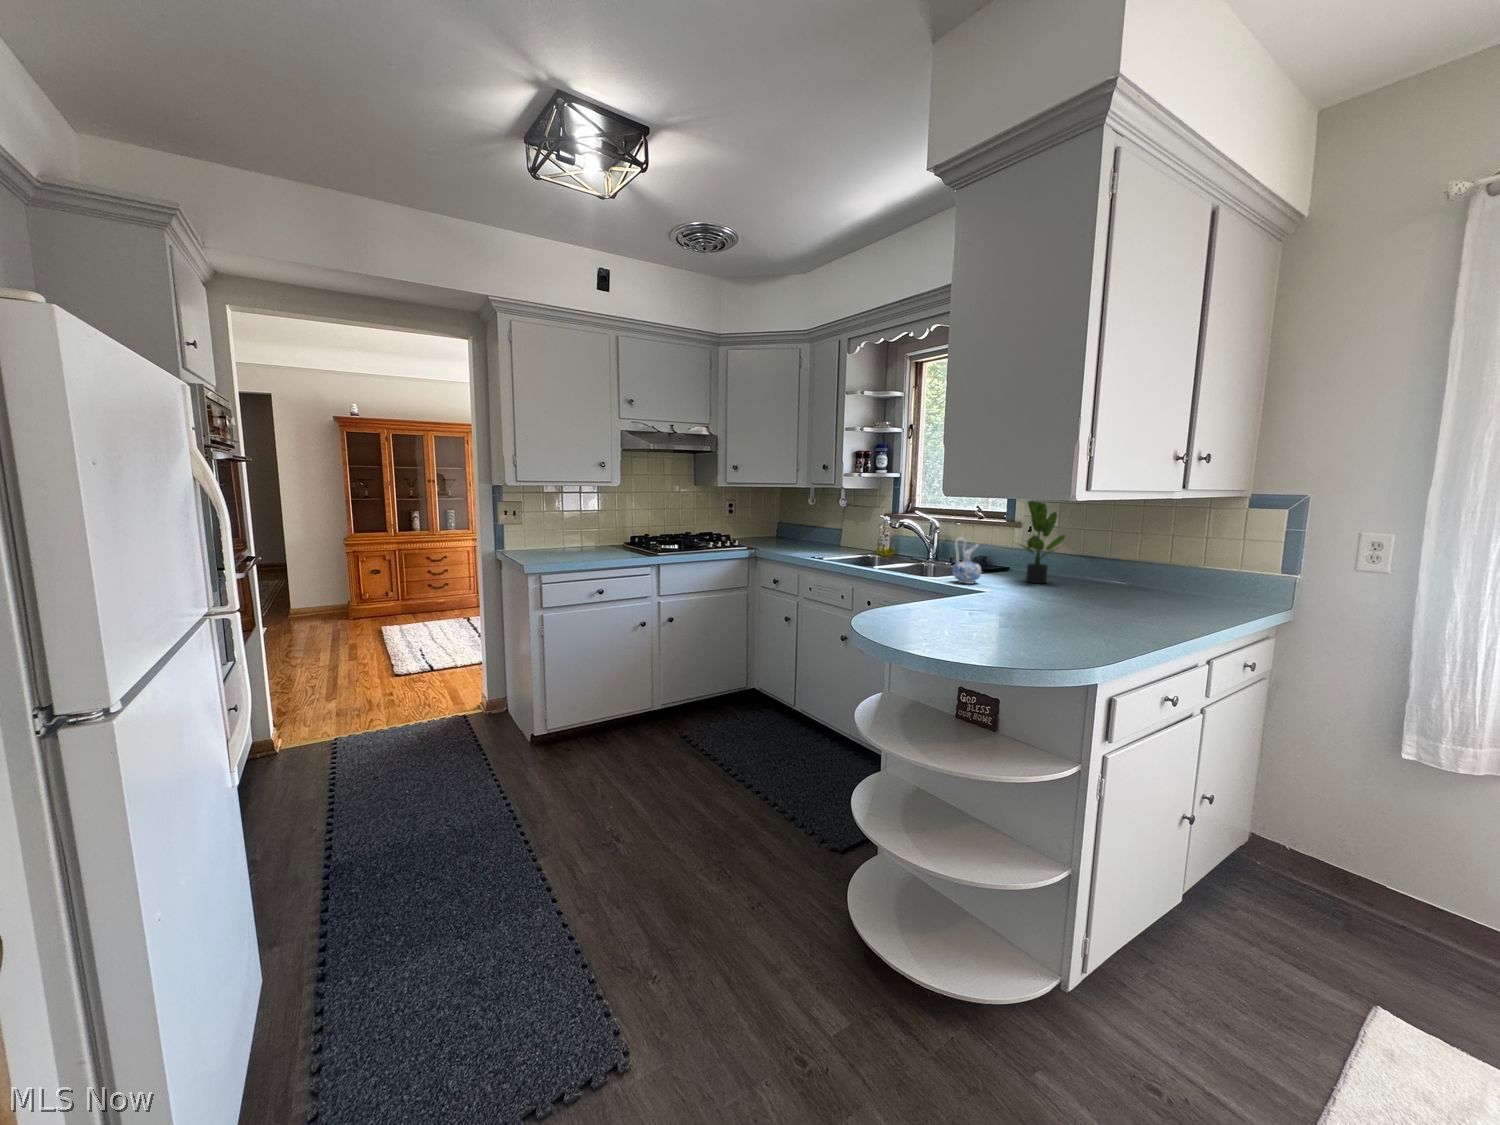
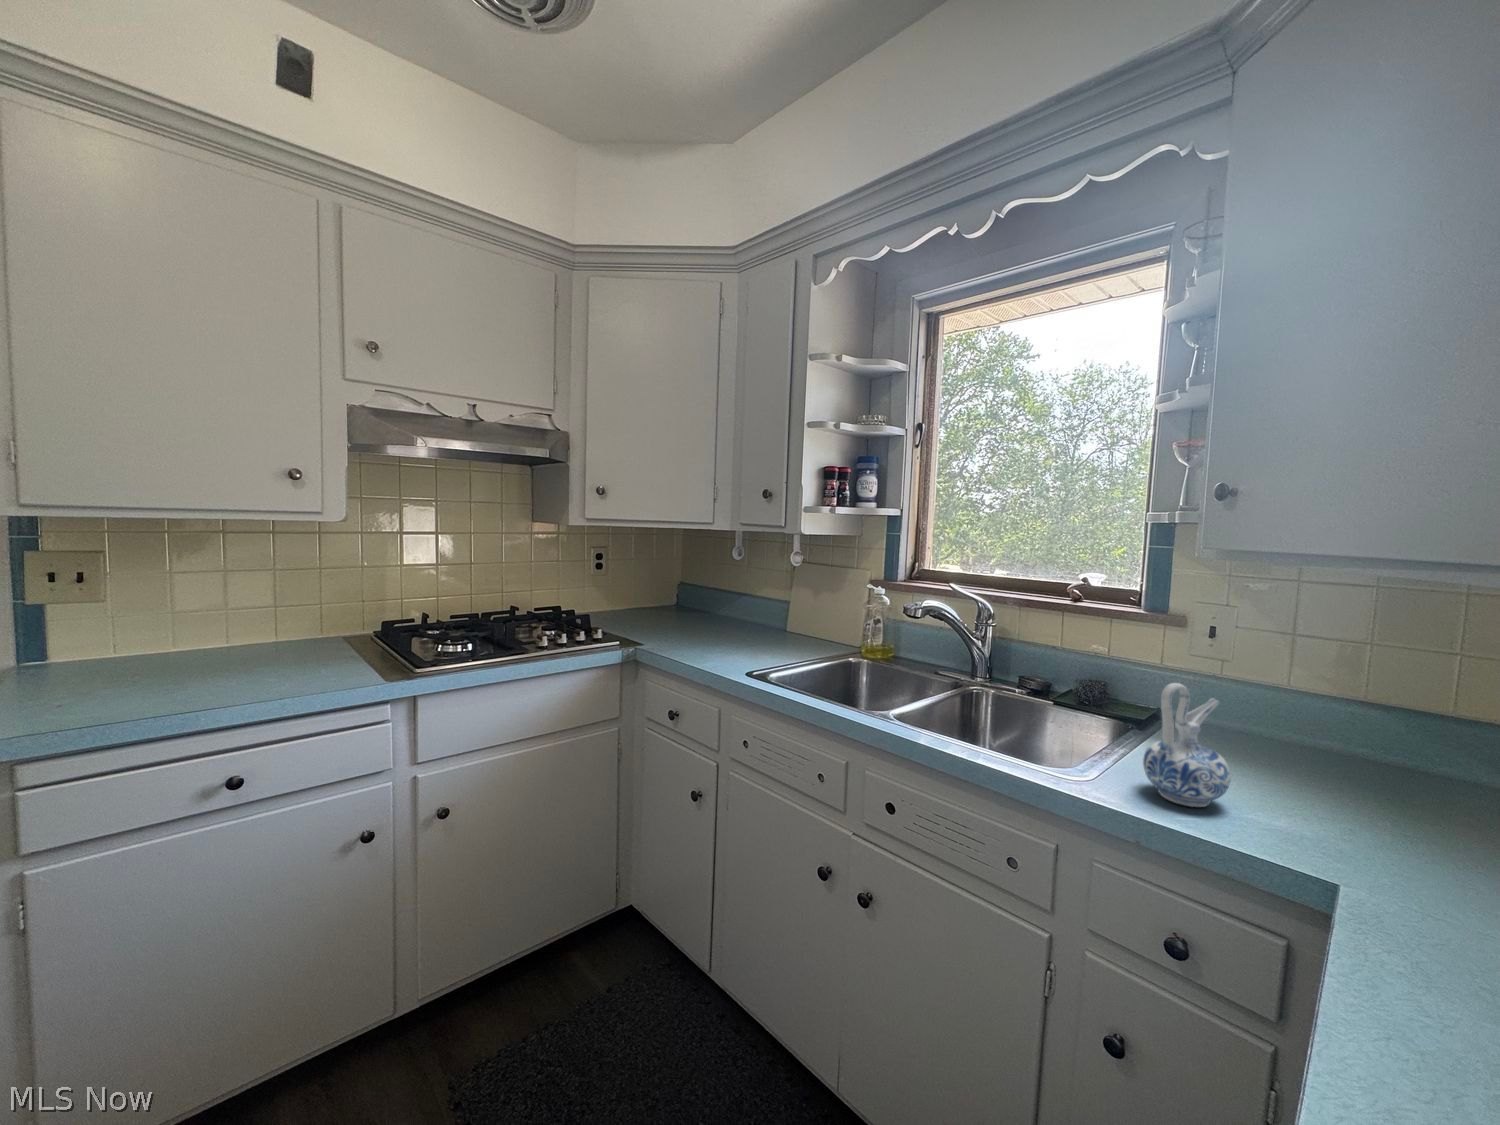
potted plant: present [1020,501,1065,583] -> none [1260,570,1428,791]

